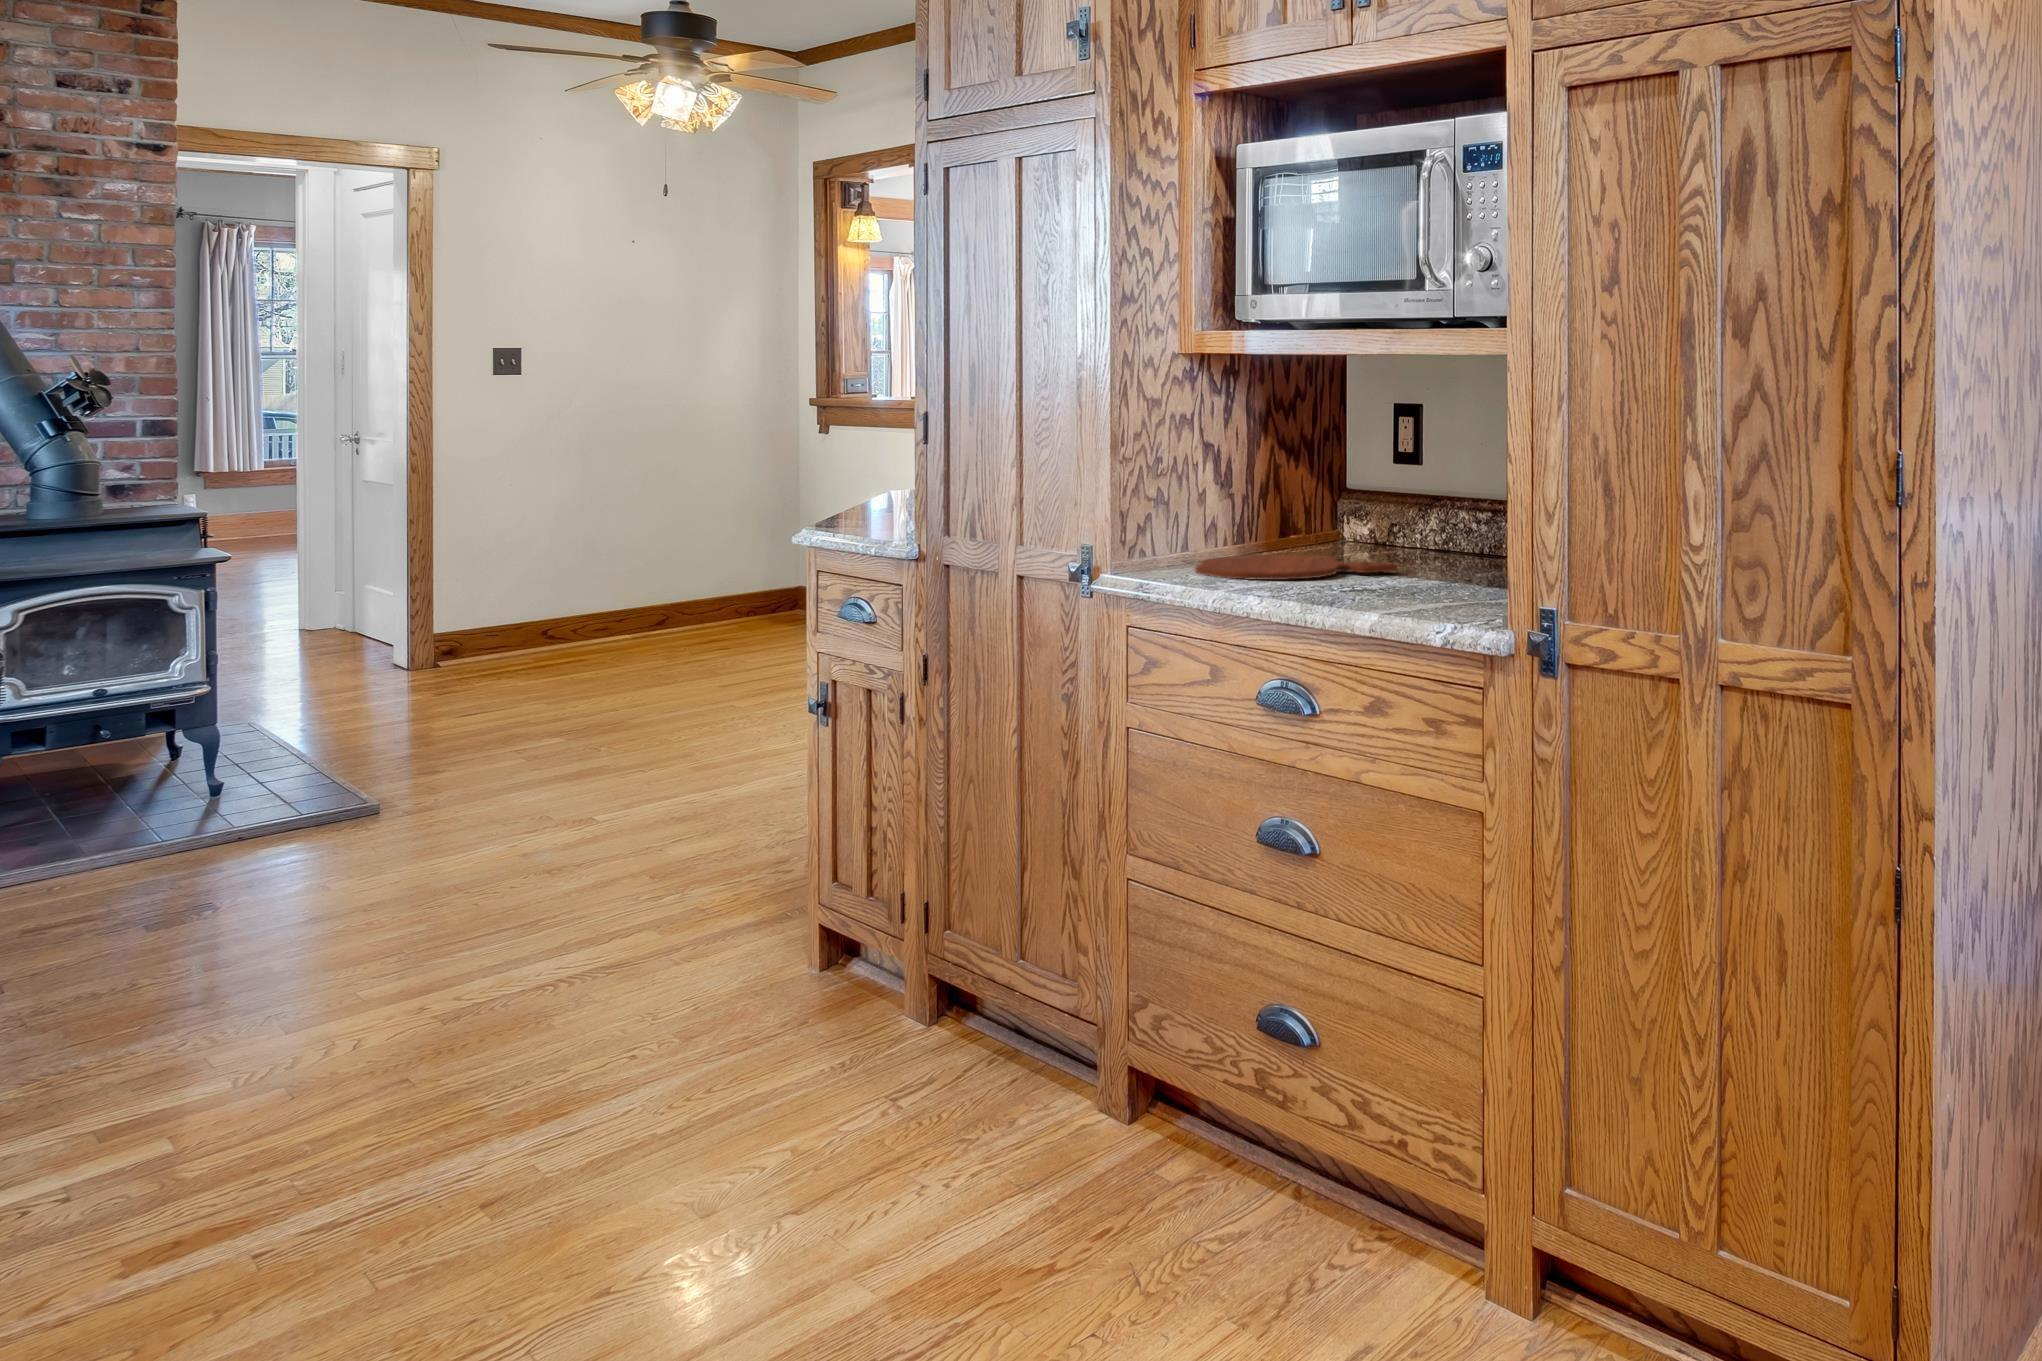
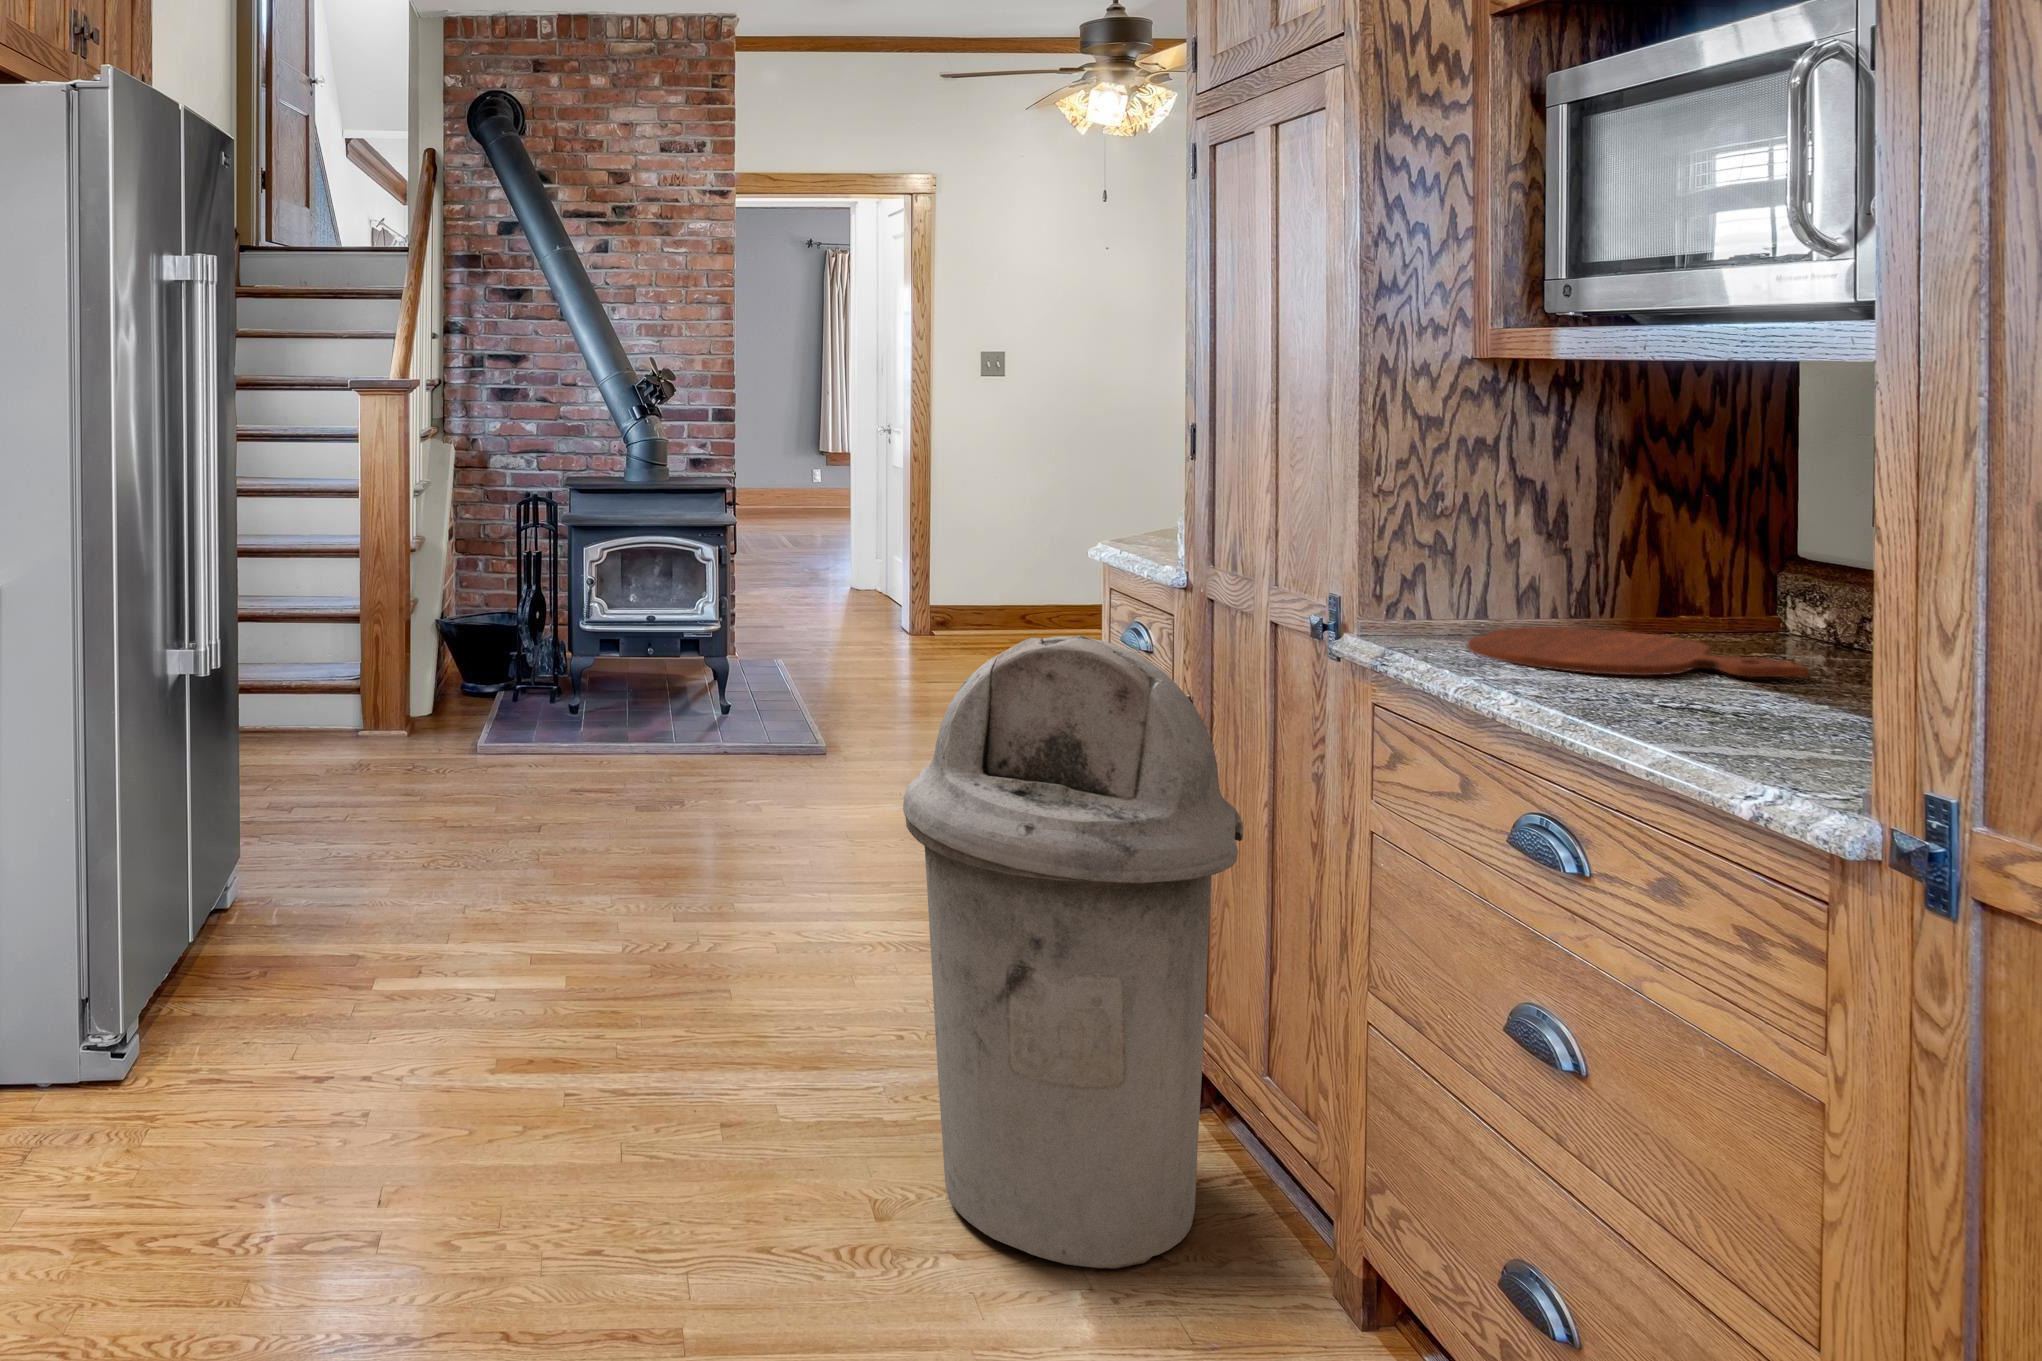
trash can: none [698,595,1021,1182] -> present [903,635,1244,1269]

